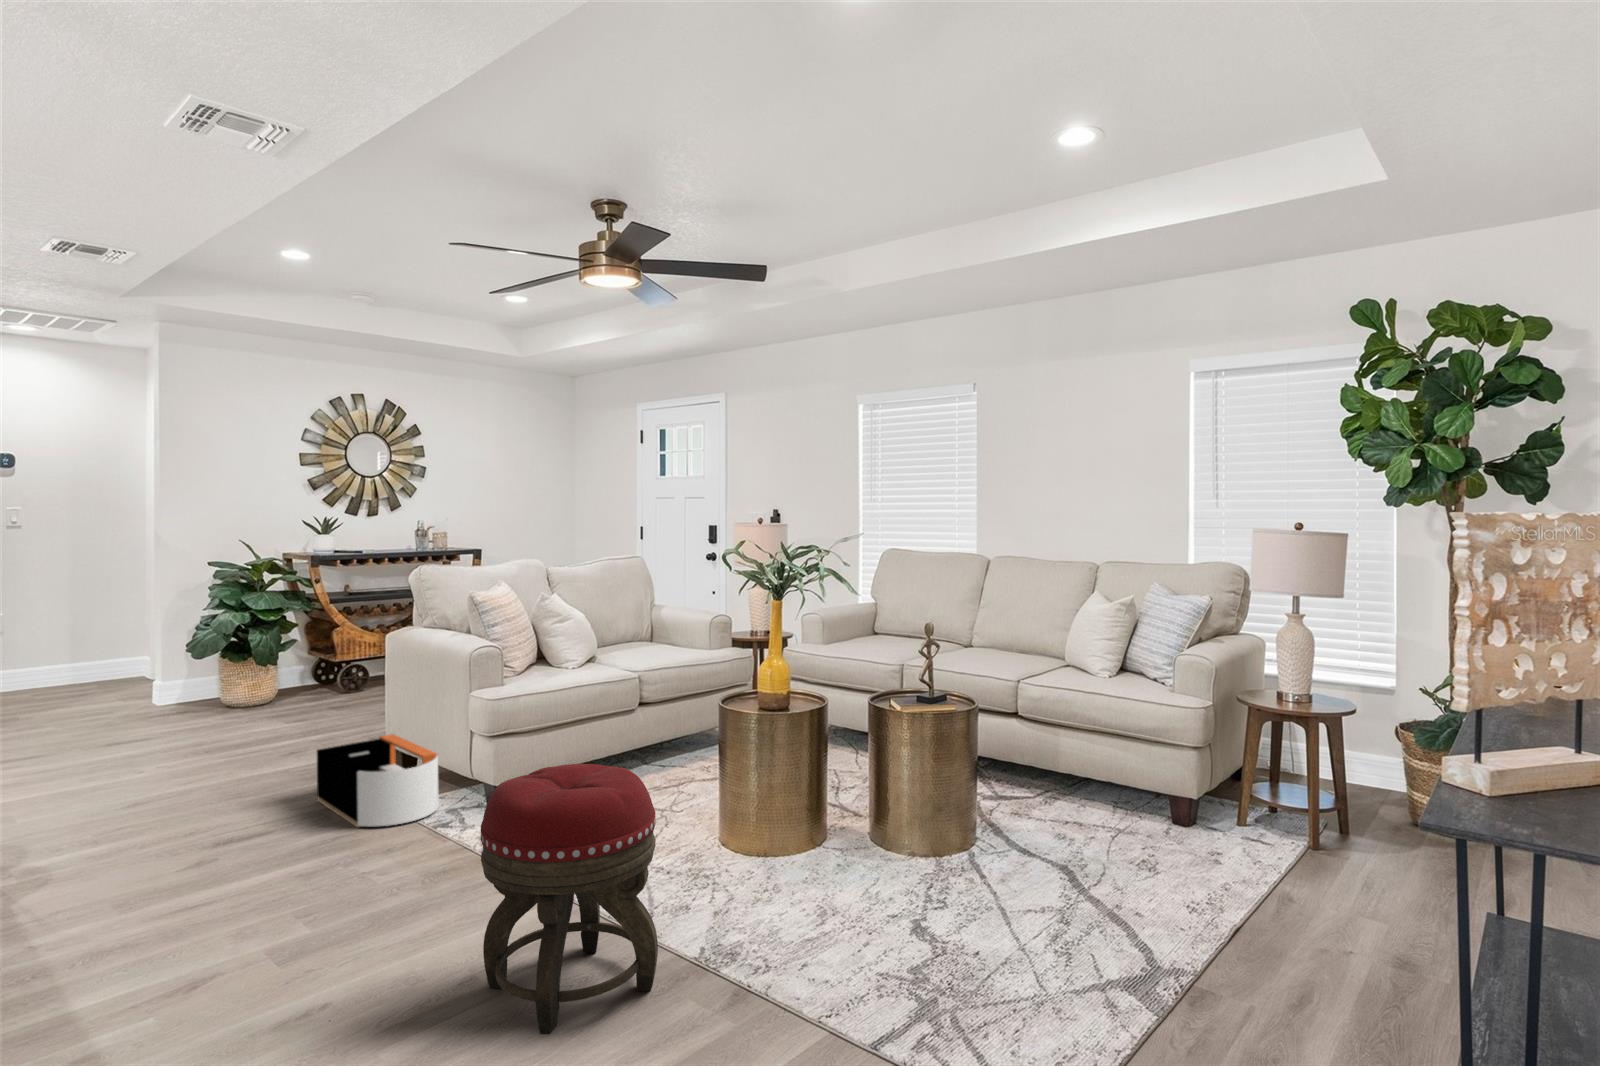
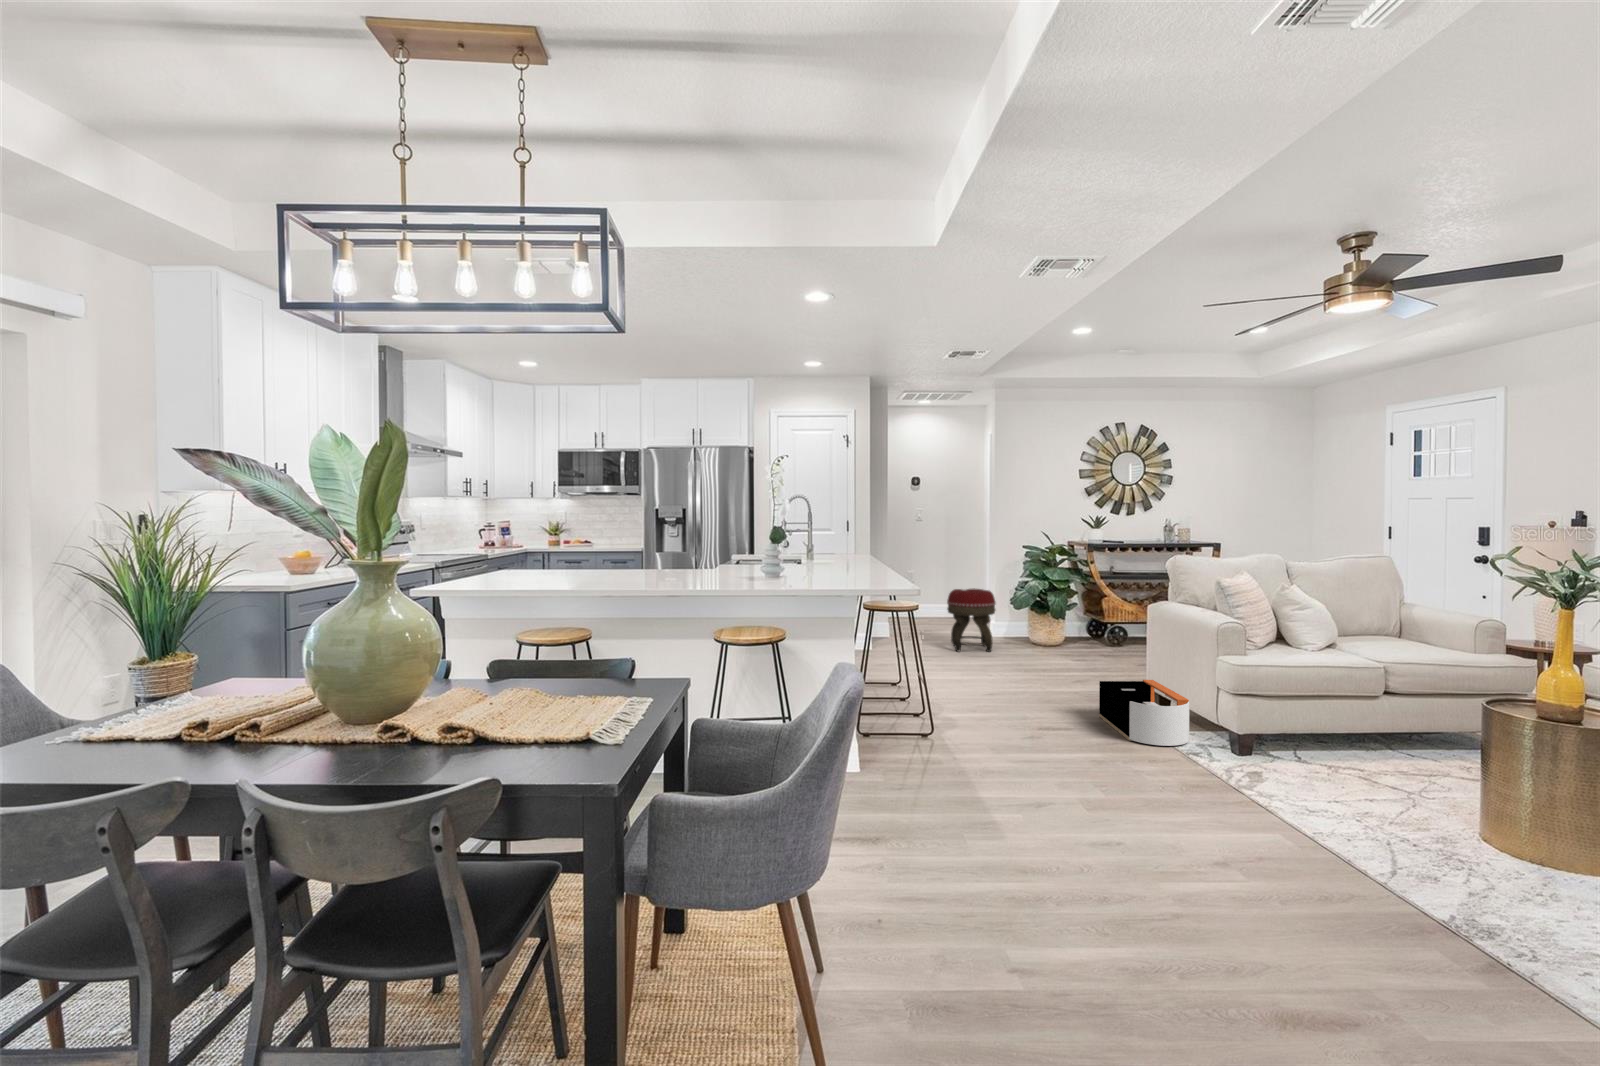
footstool: present [481,764,658,1034] -> present [947,588,996,652]

